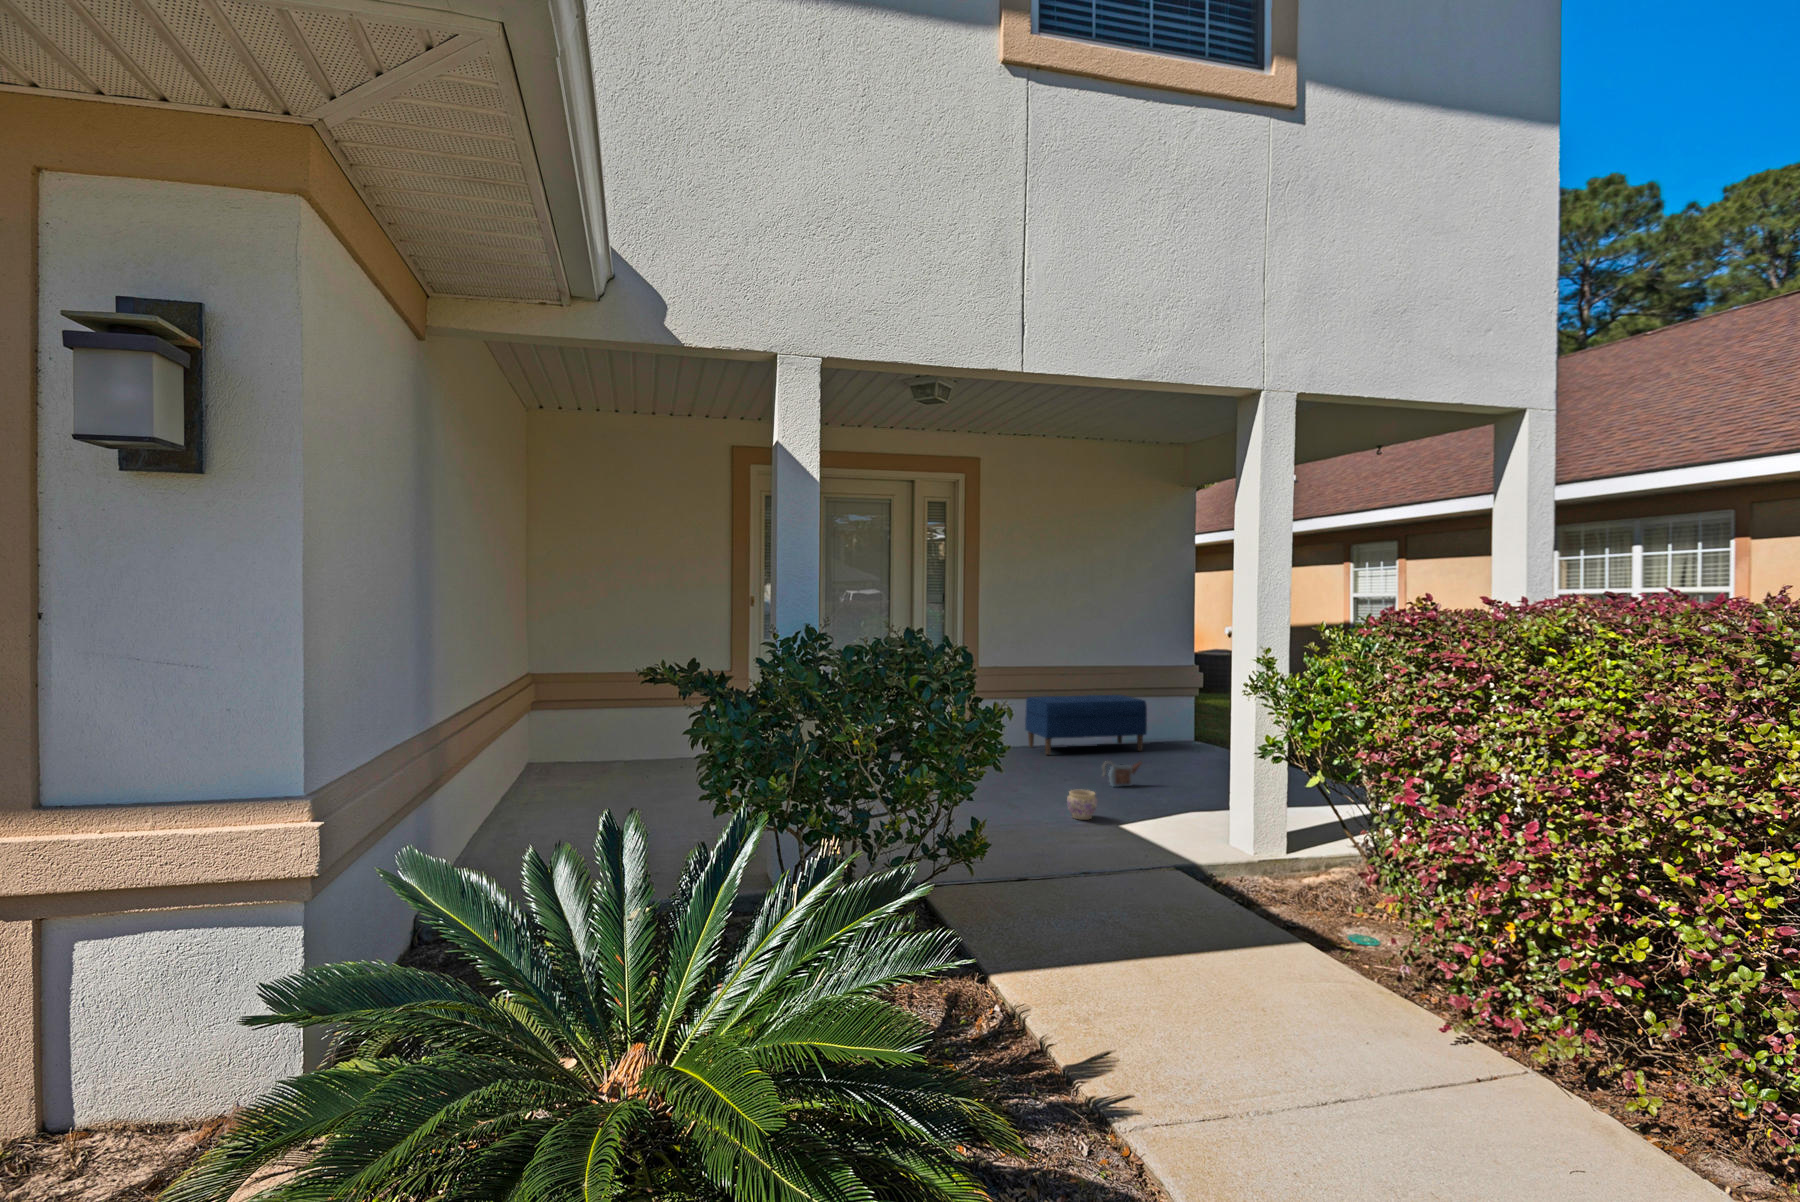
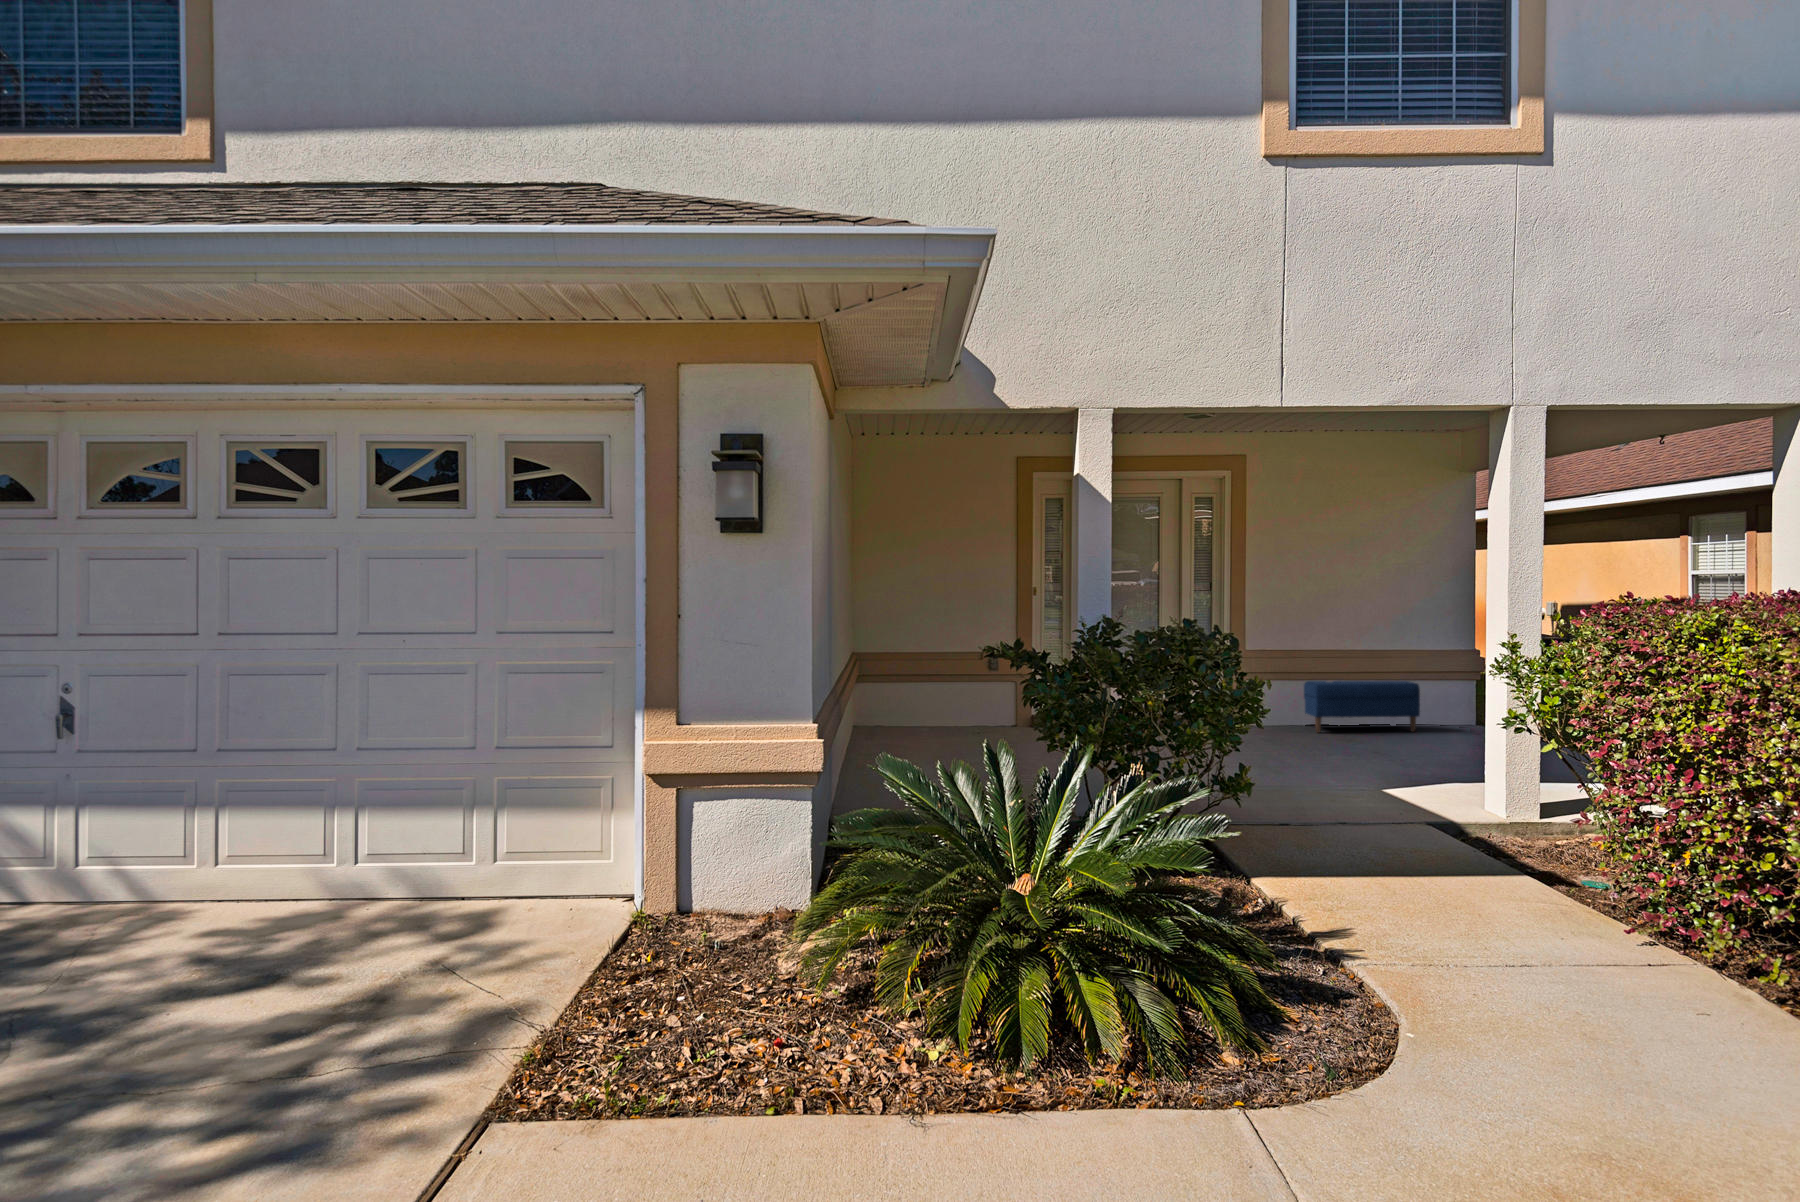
watering can: present [1103,761,1142,787] -> none [1368,737,1410,760]
planter: present [1067,790,1097,820] -> none [1331,759,1359,785]

